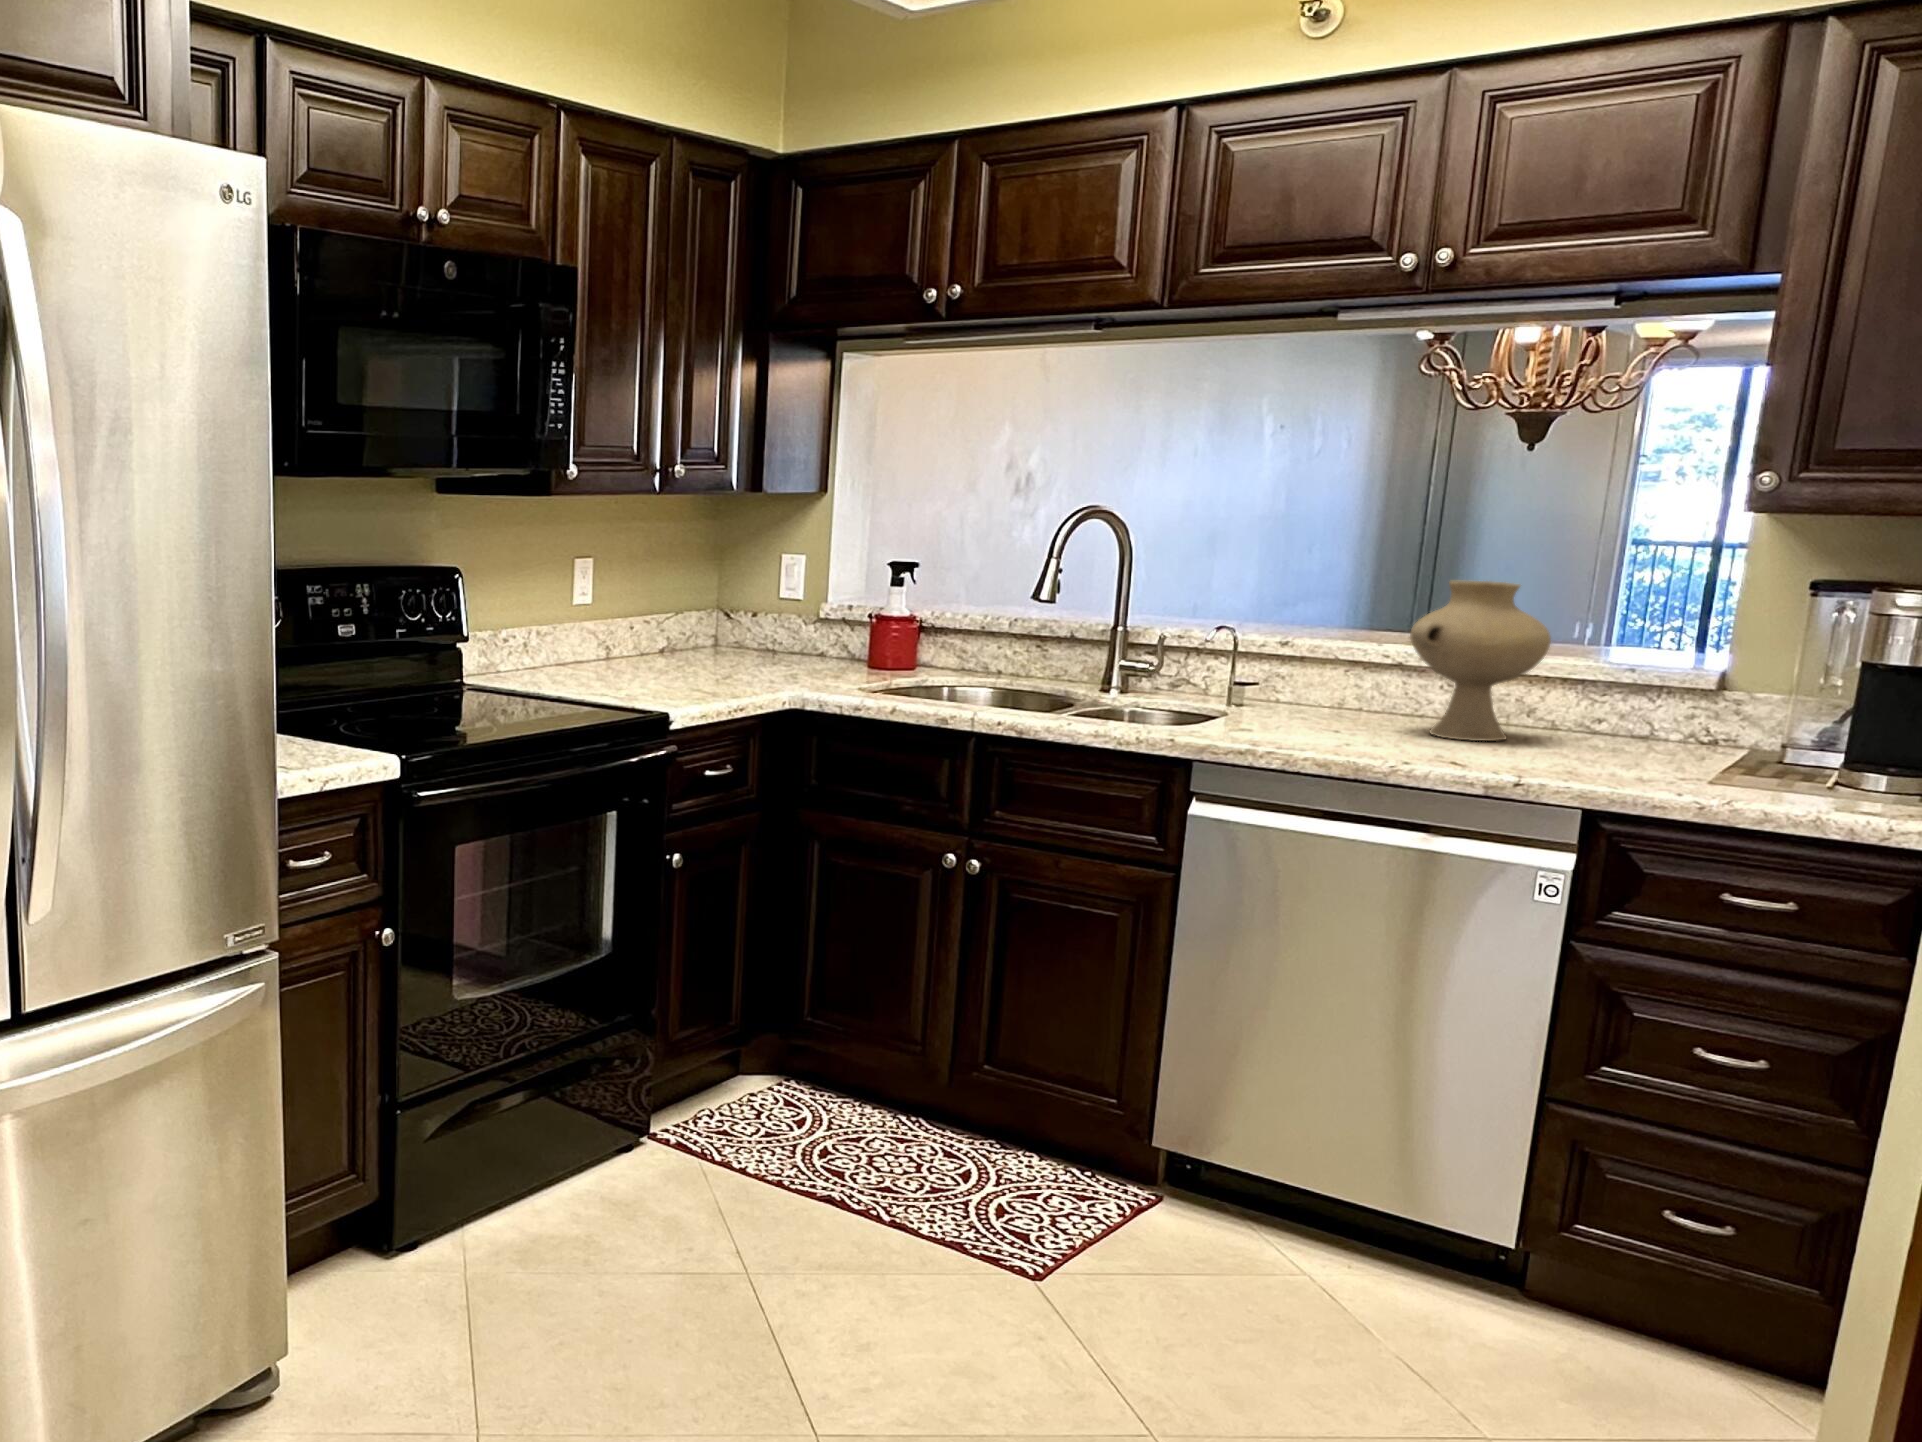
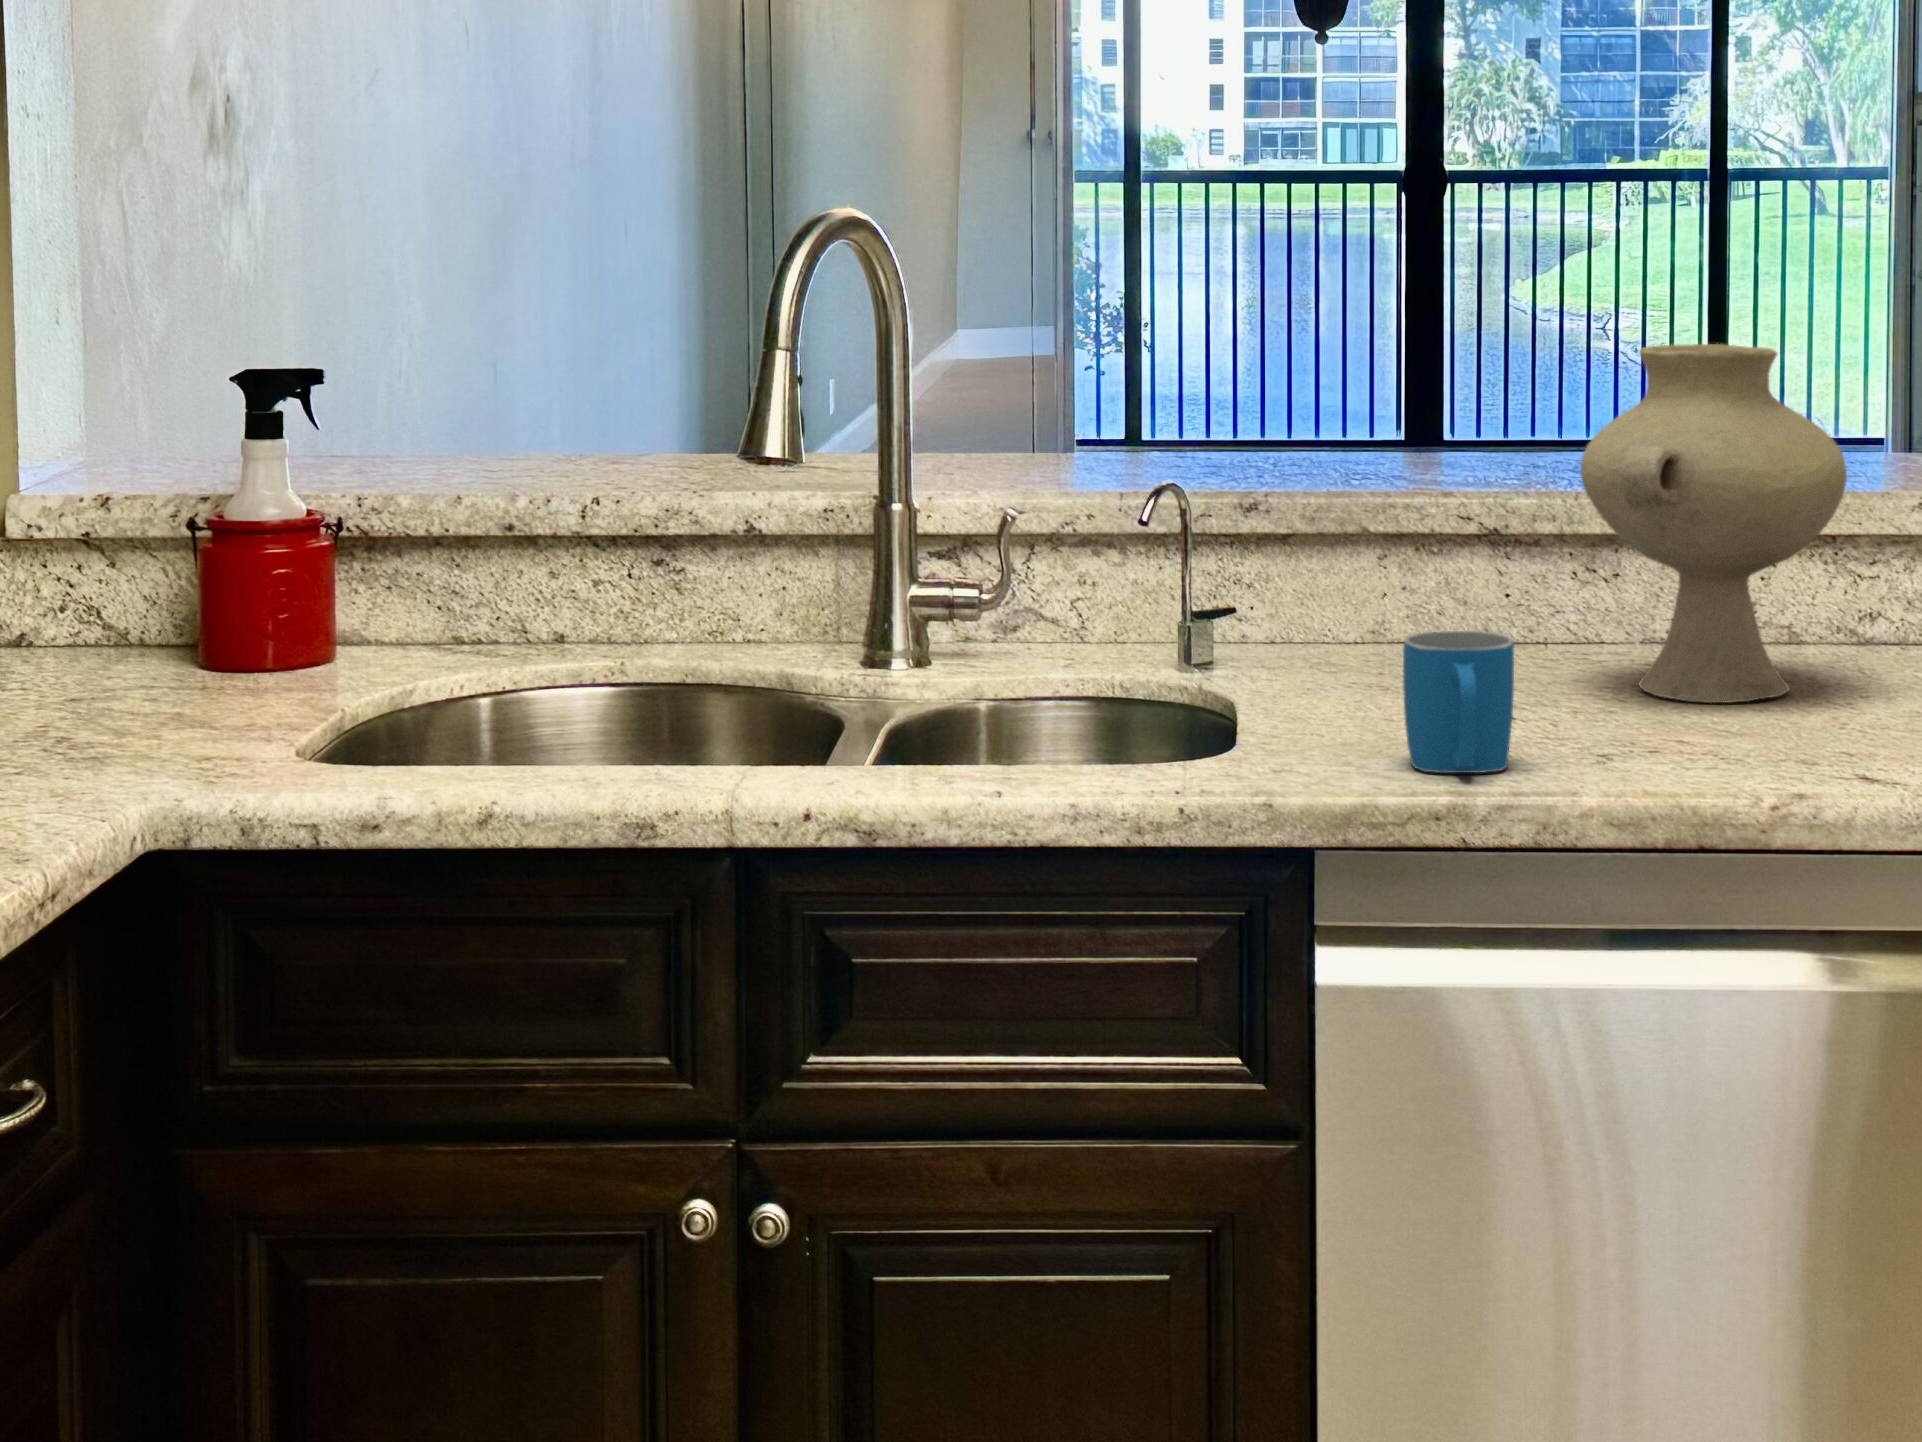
mug: none [1253,685,1307,742] -> present [1403,631,1514,773]

